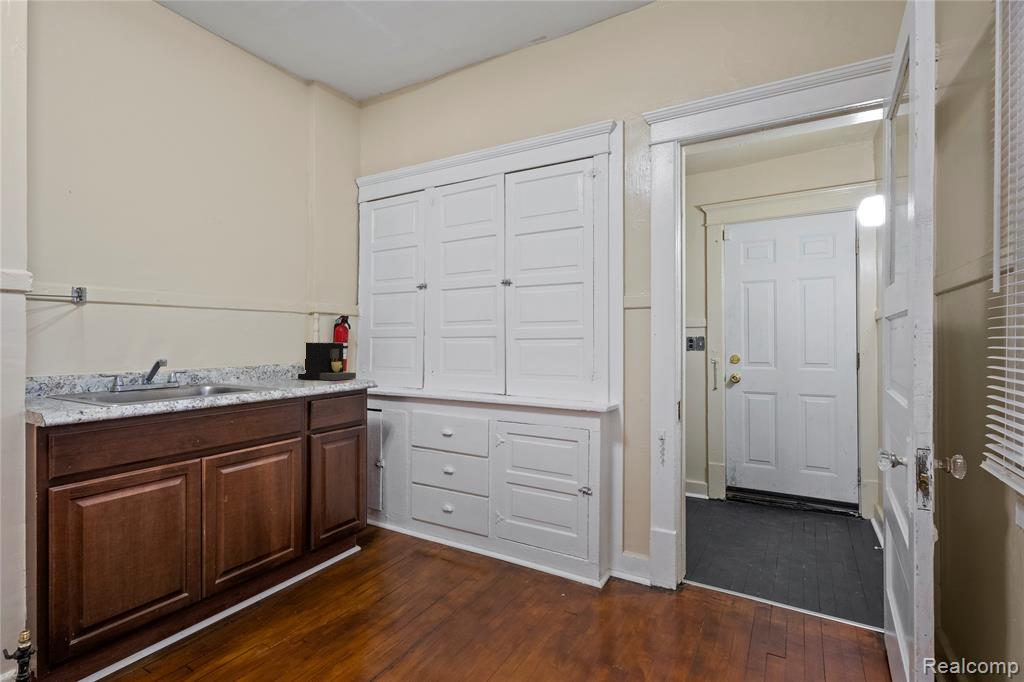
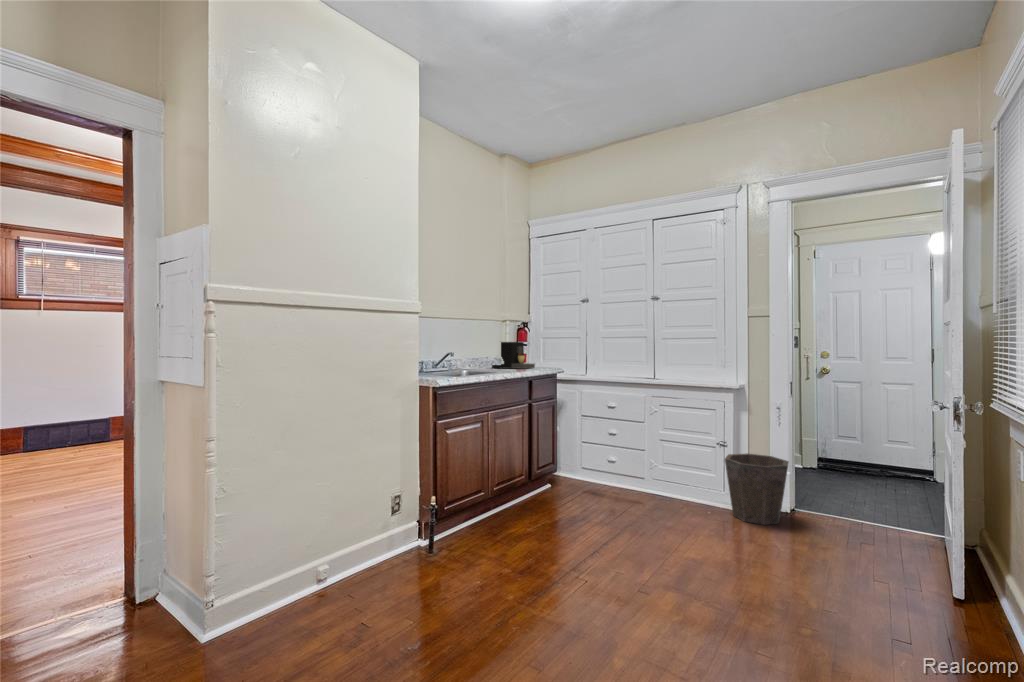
waste bin: none [582,504,671,621] -> present [725,453,789,525]

